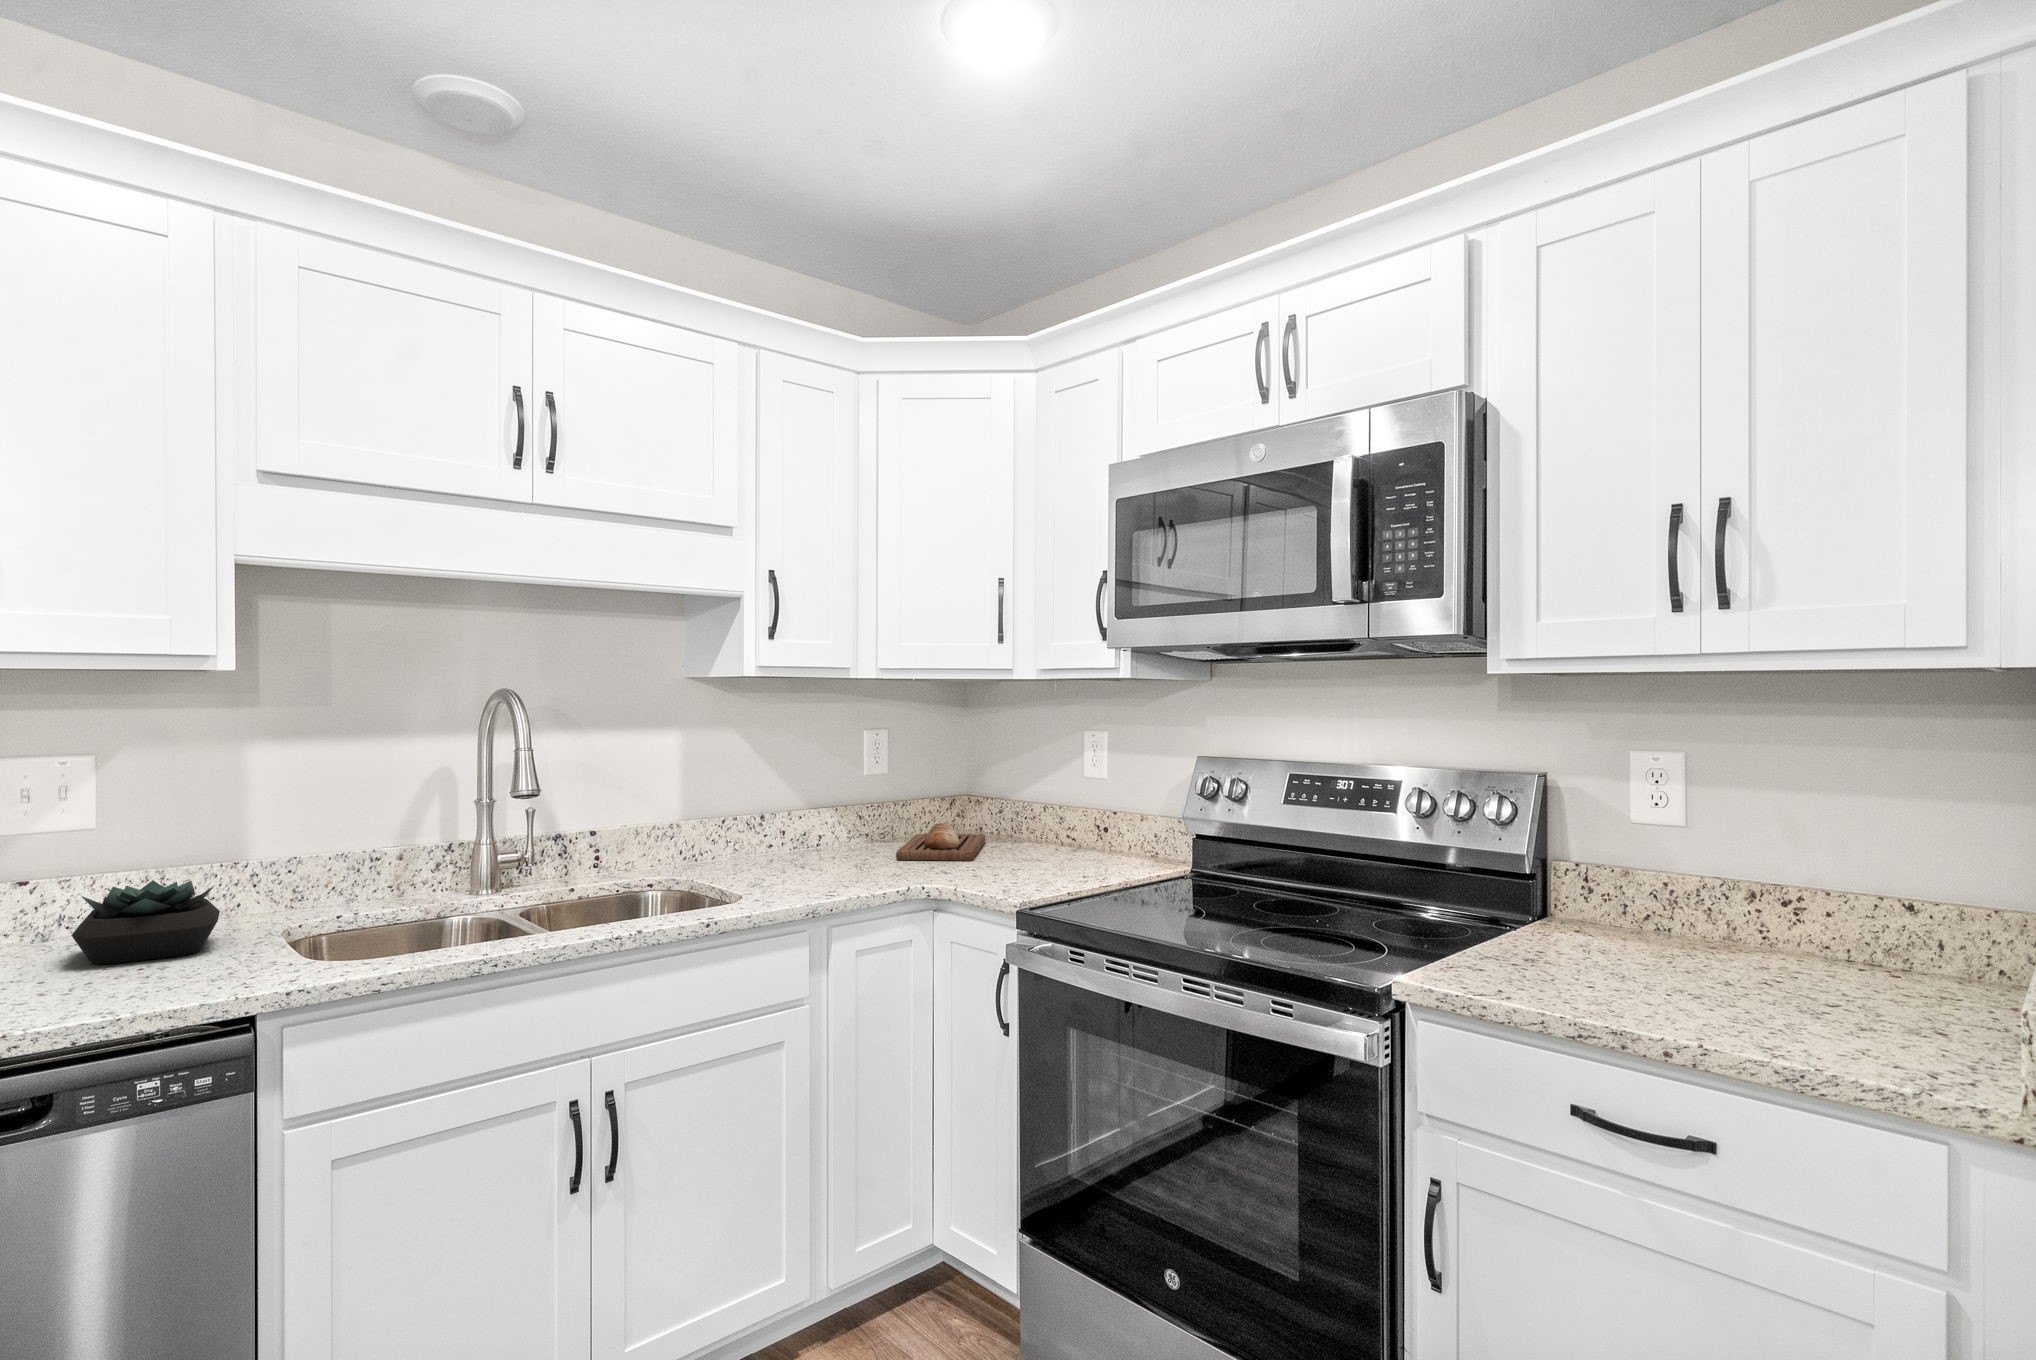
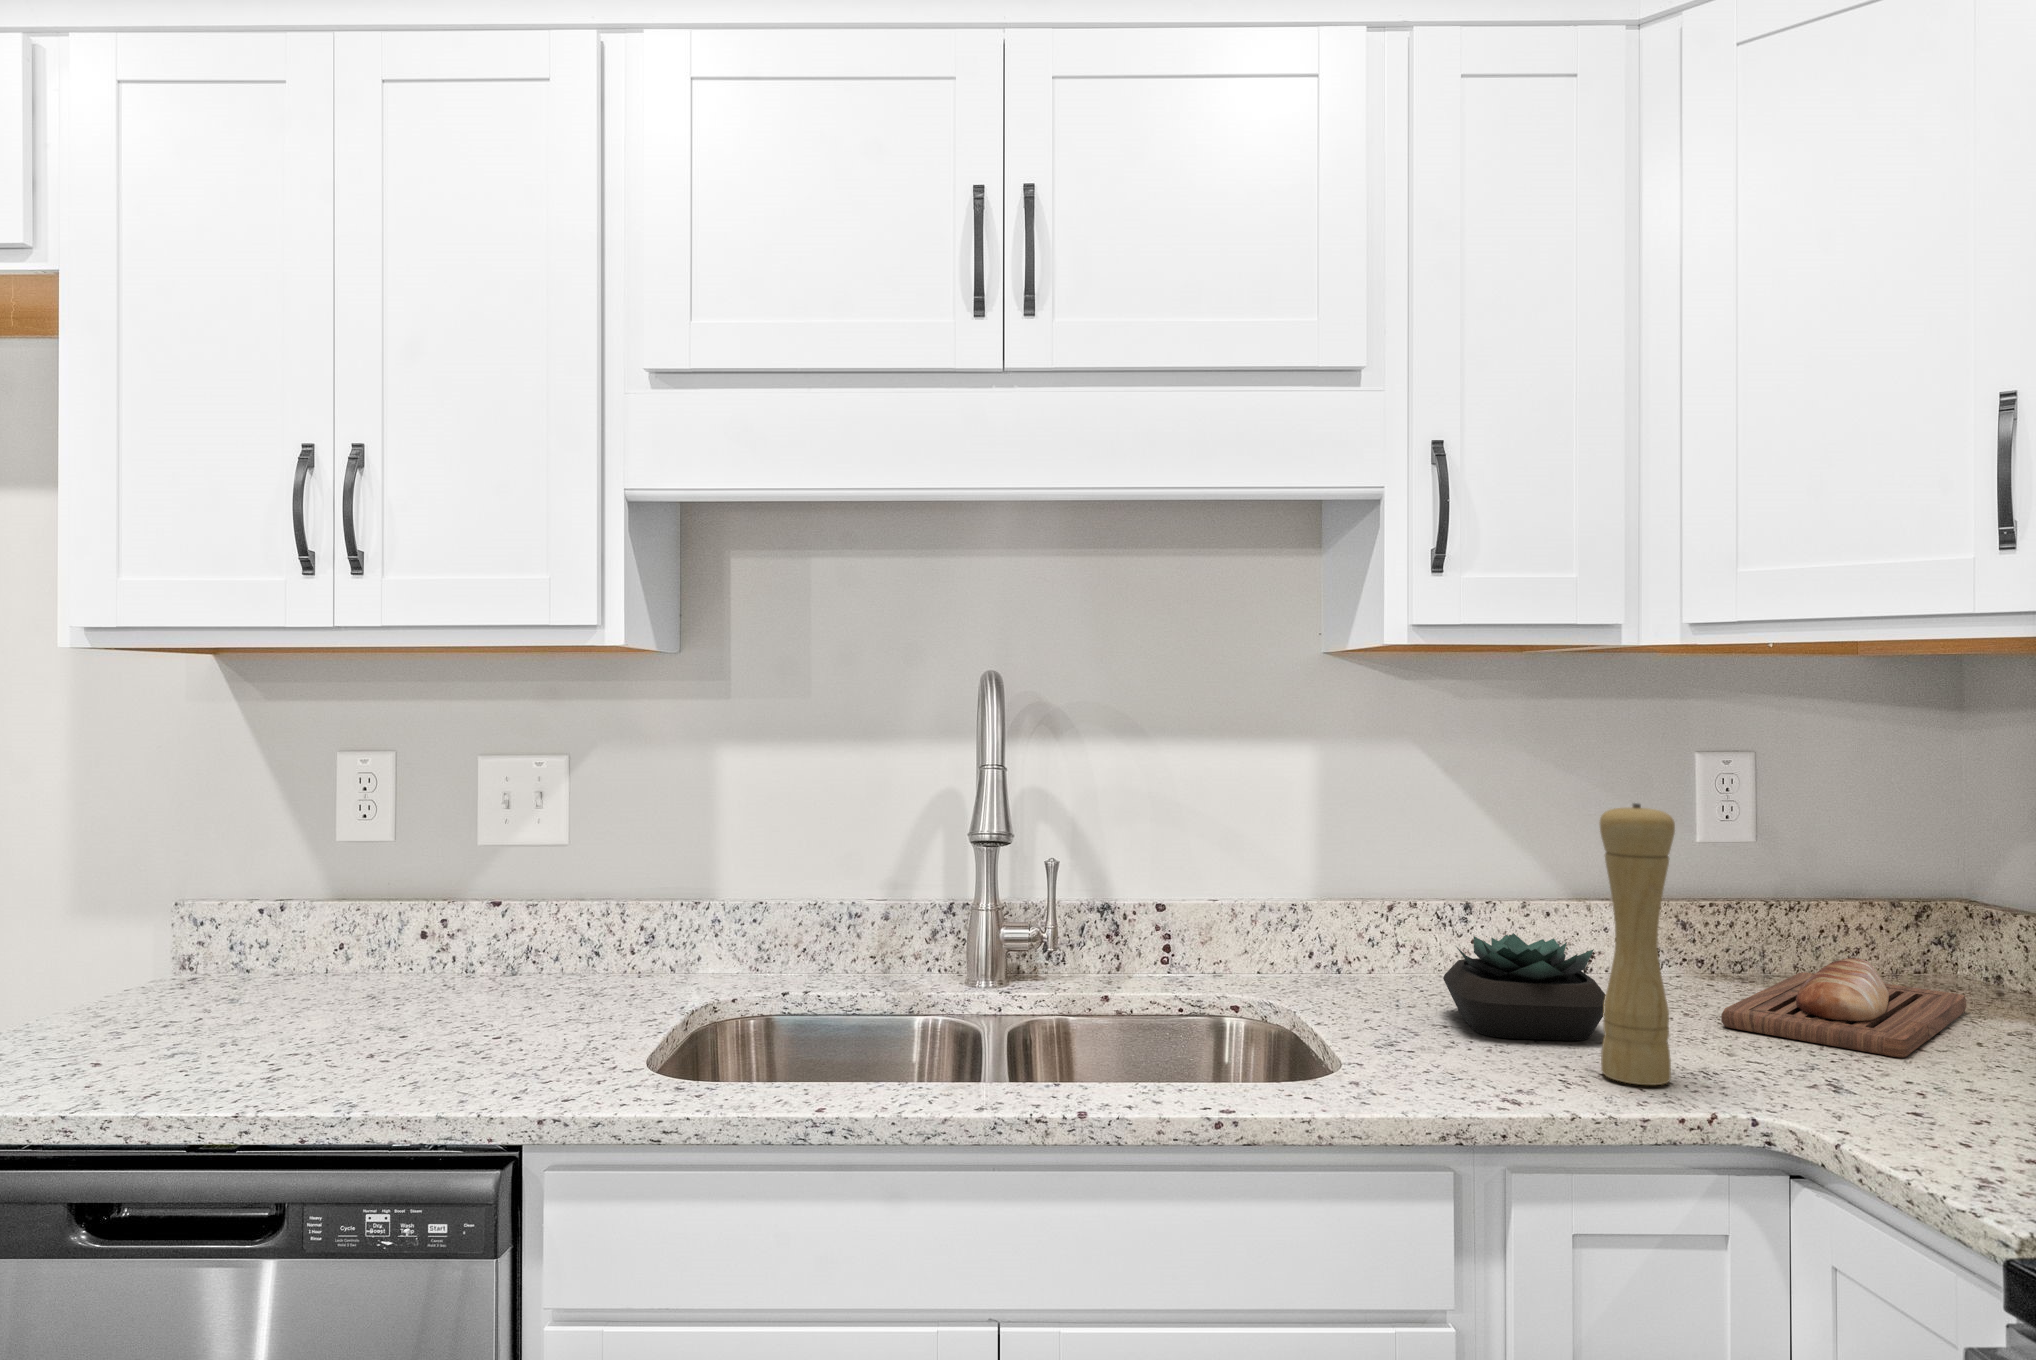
pepper mill: none [861,750,894,884] -> present [1600,803,1675,1085]
succulent plant: present [72,880,220,964] -> present [1443,933,1606,1041]

